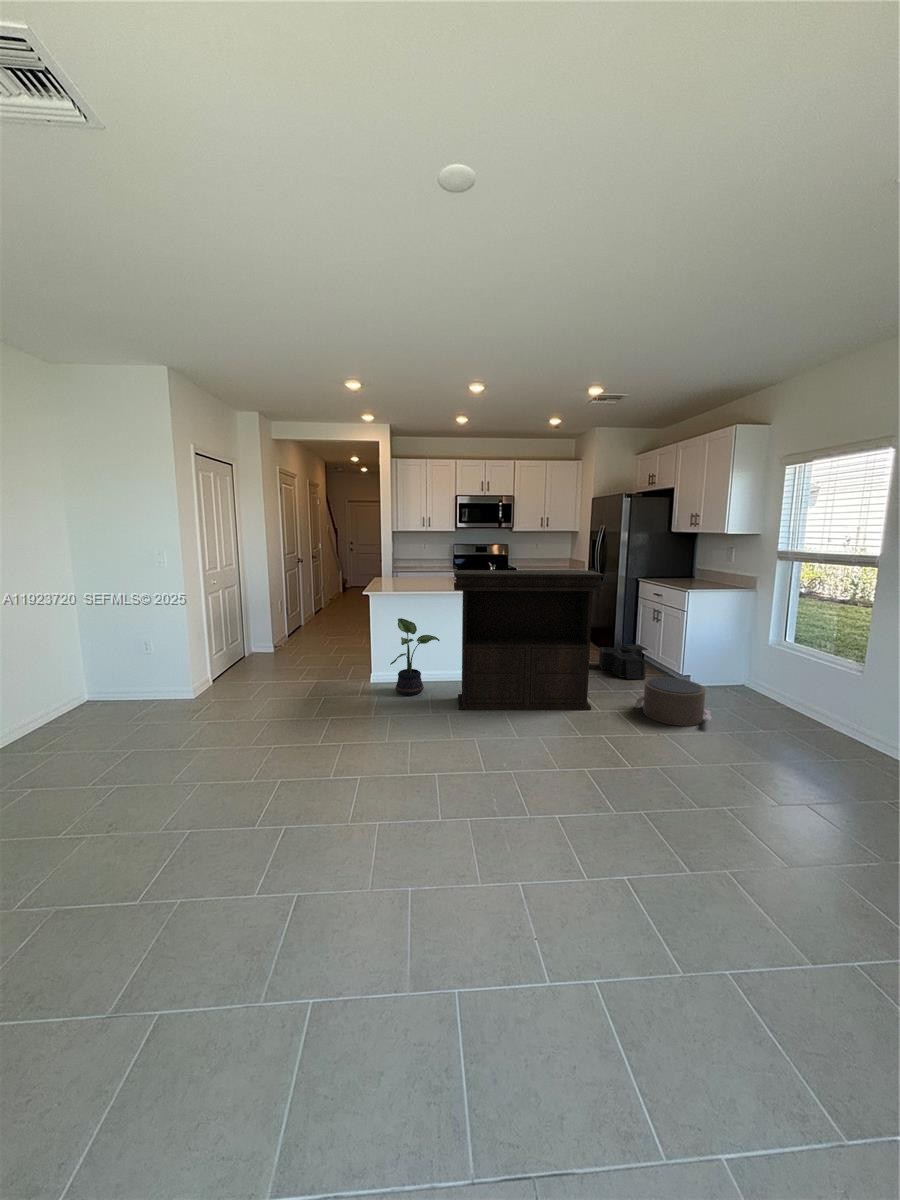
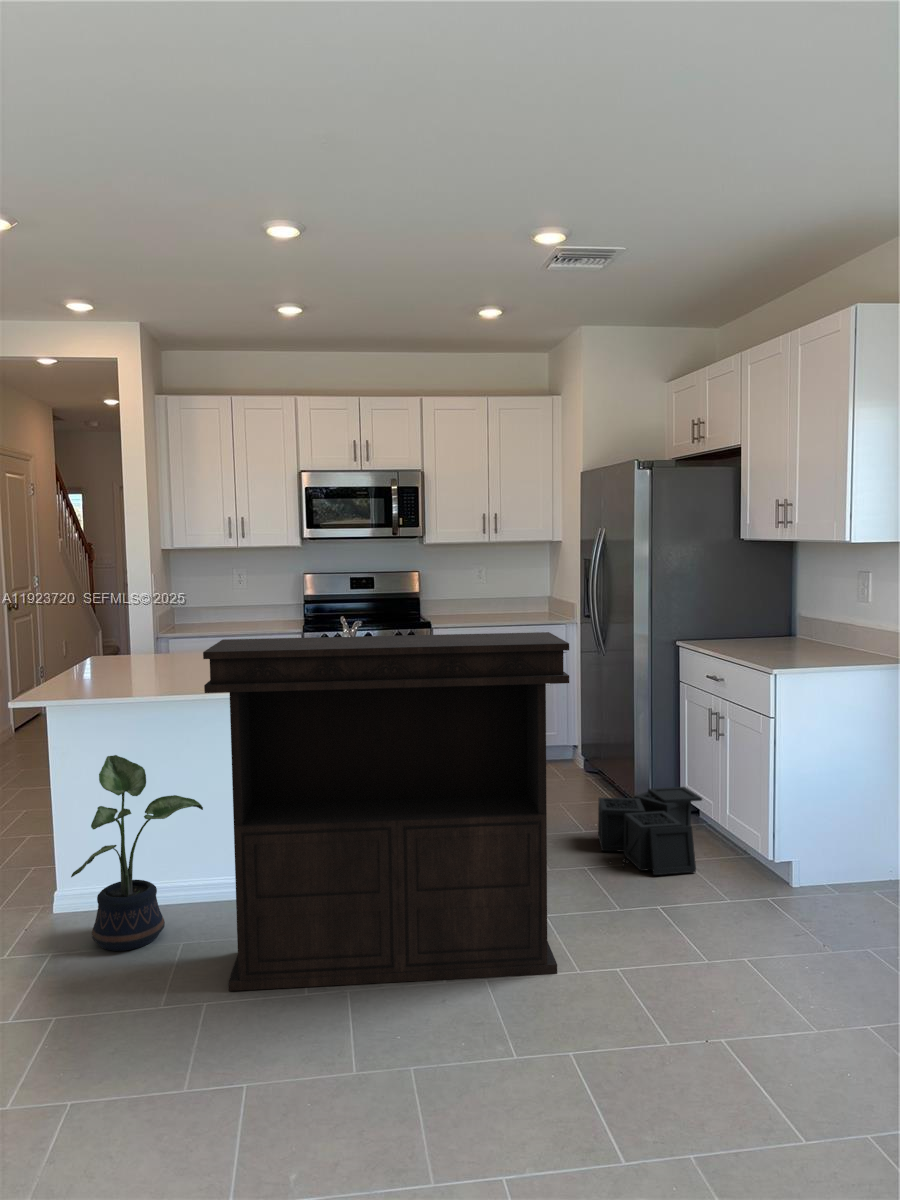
pouf: present [635,677,711,726] -> none [658,881,840,1014]

